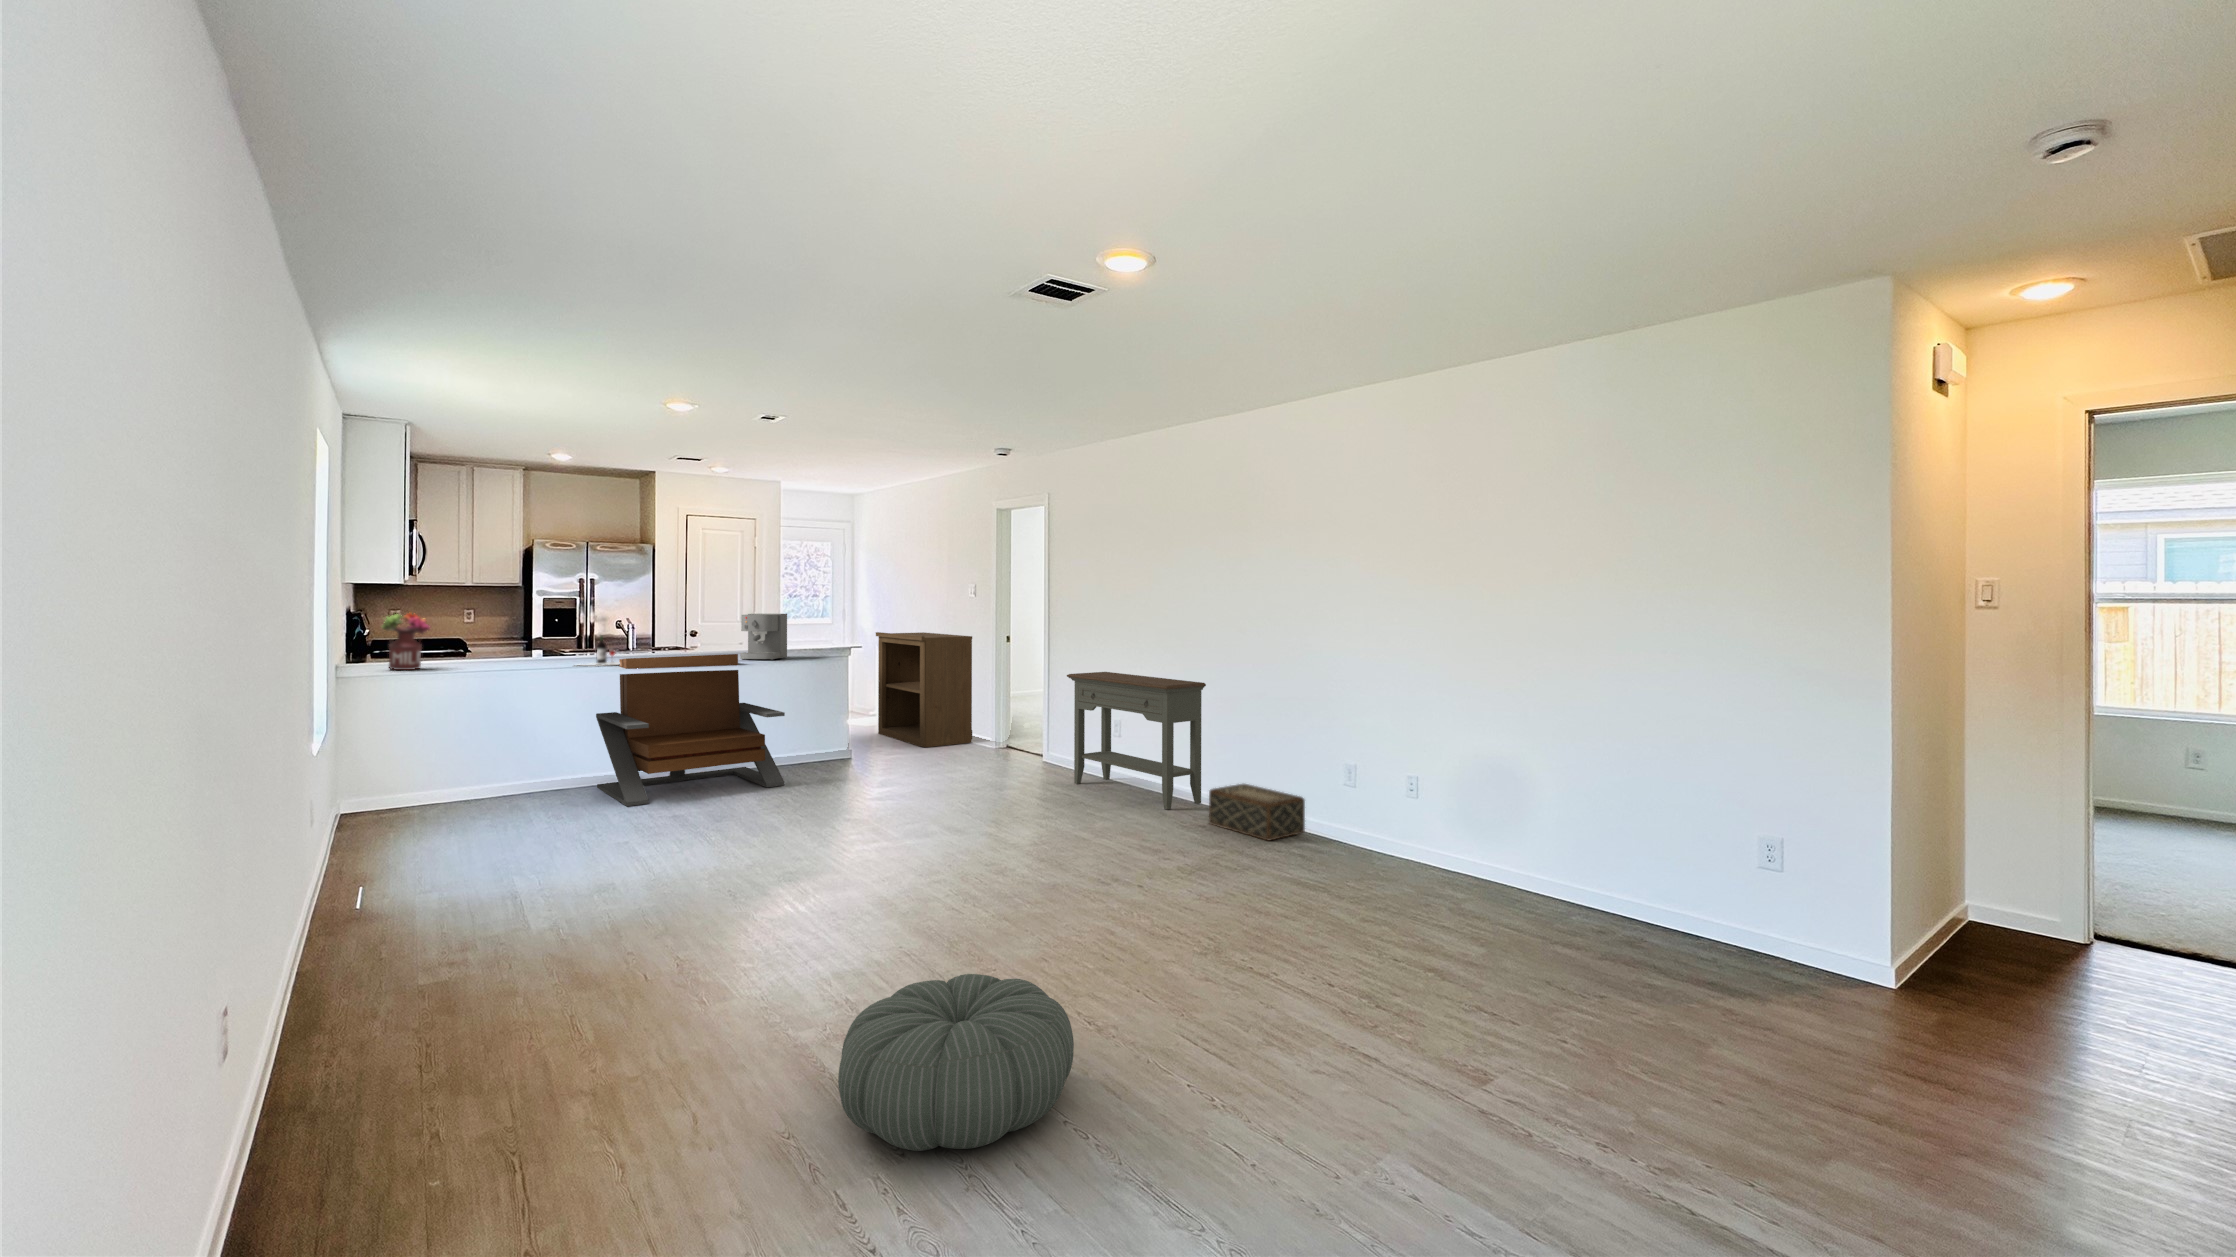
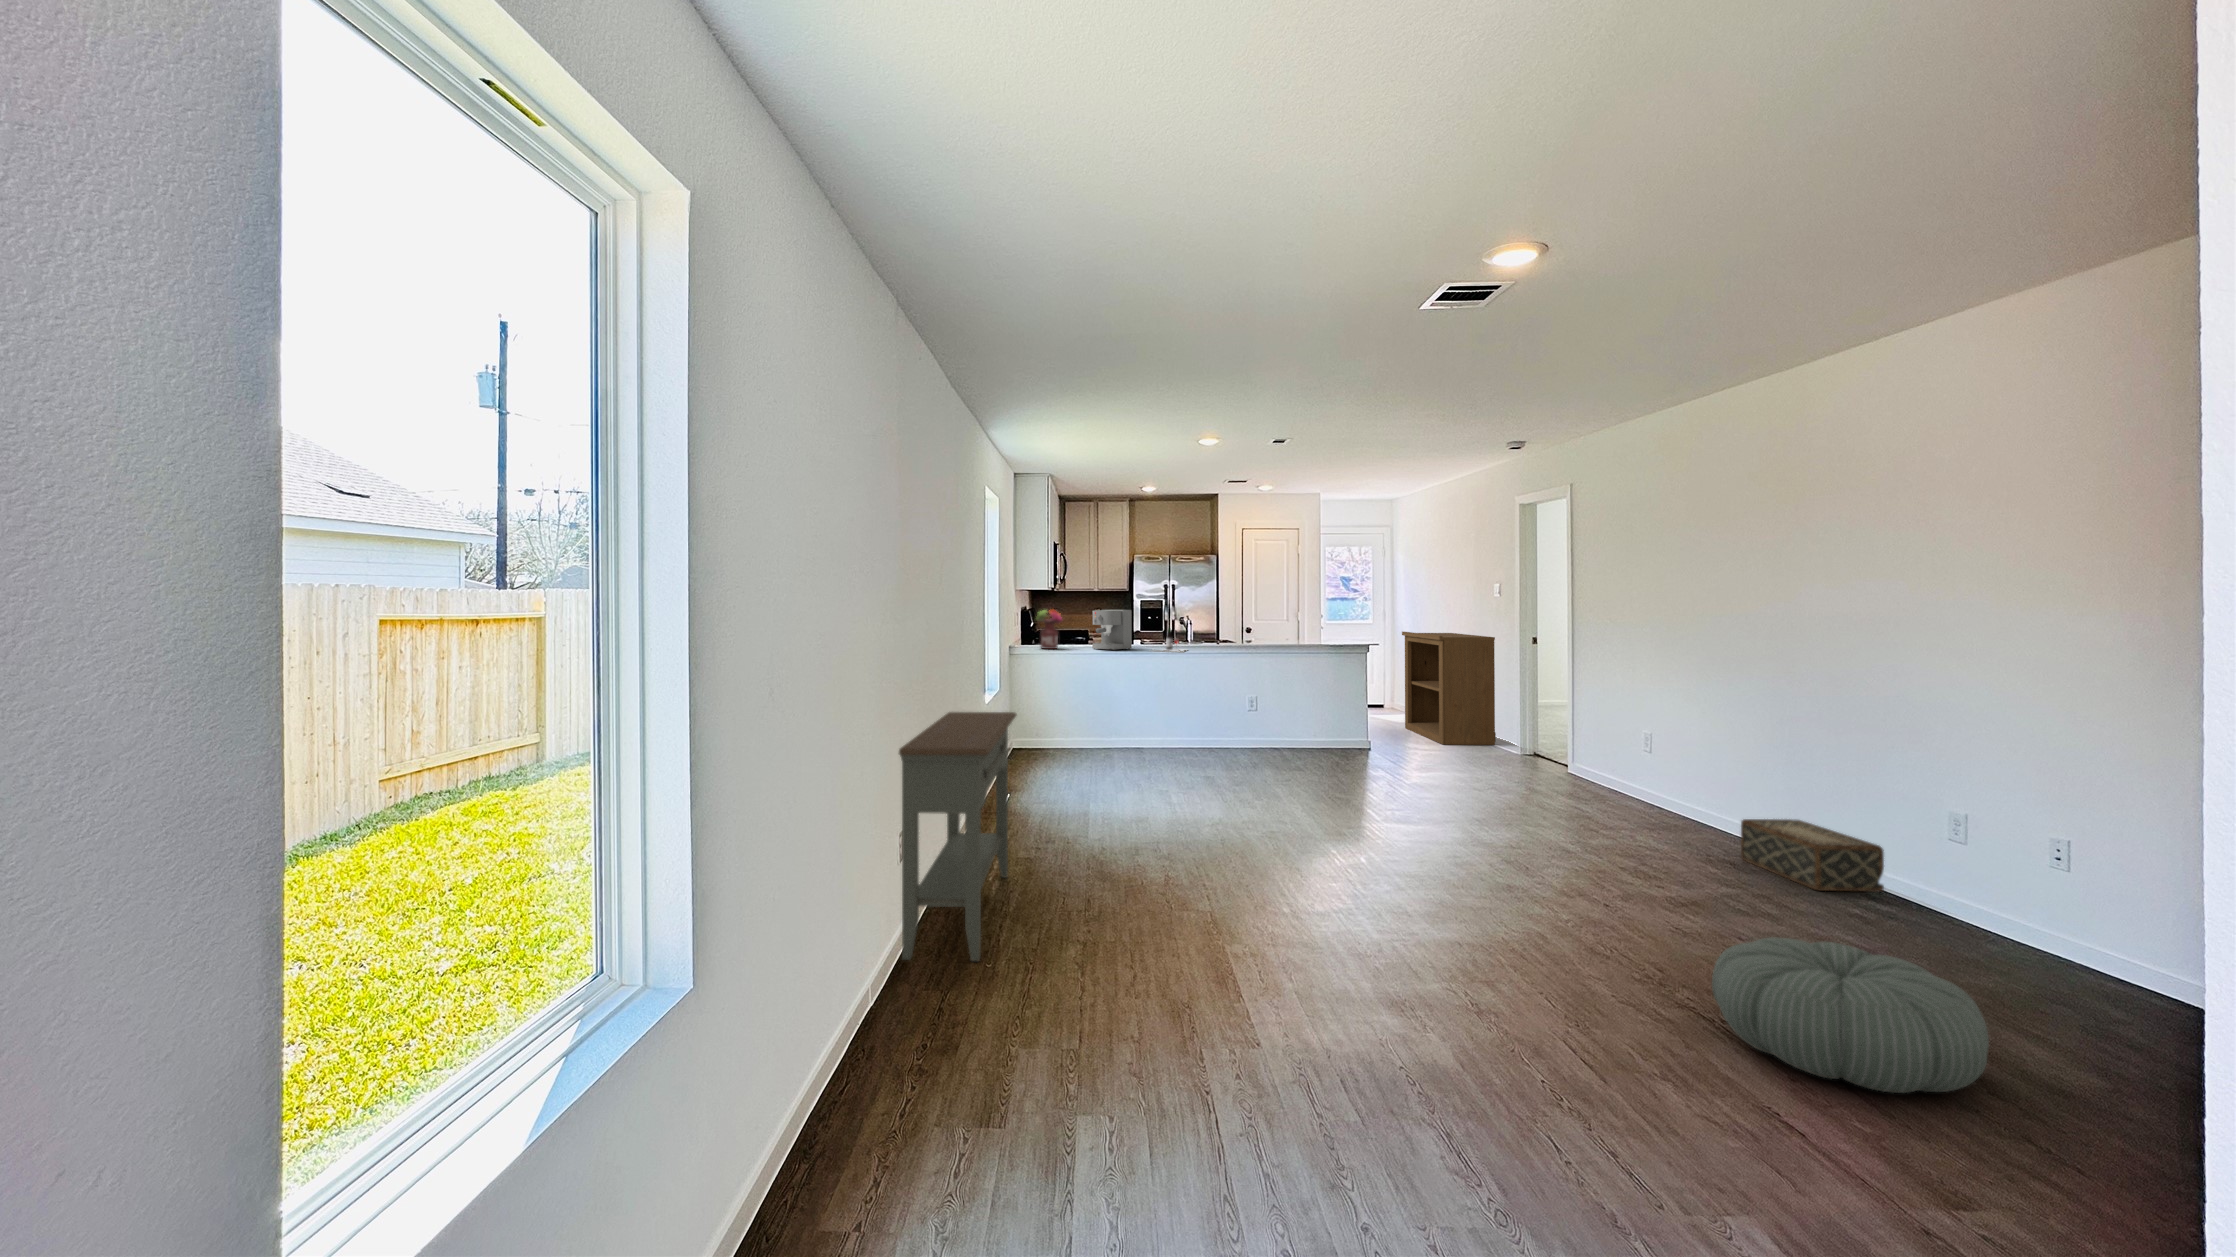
coffee maker: present [740,614,787,660] -> present [1092,610,1132,650]
lounge chair: present [596,654,785,806] -> none [1164,646,1301,763]
console table: present [1067,672,1206,809] -> present [899,712,1017,961]
pouf: present [838,974,1074,1151] -> present [1712,937,1989,1093]

